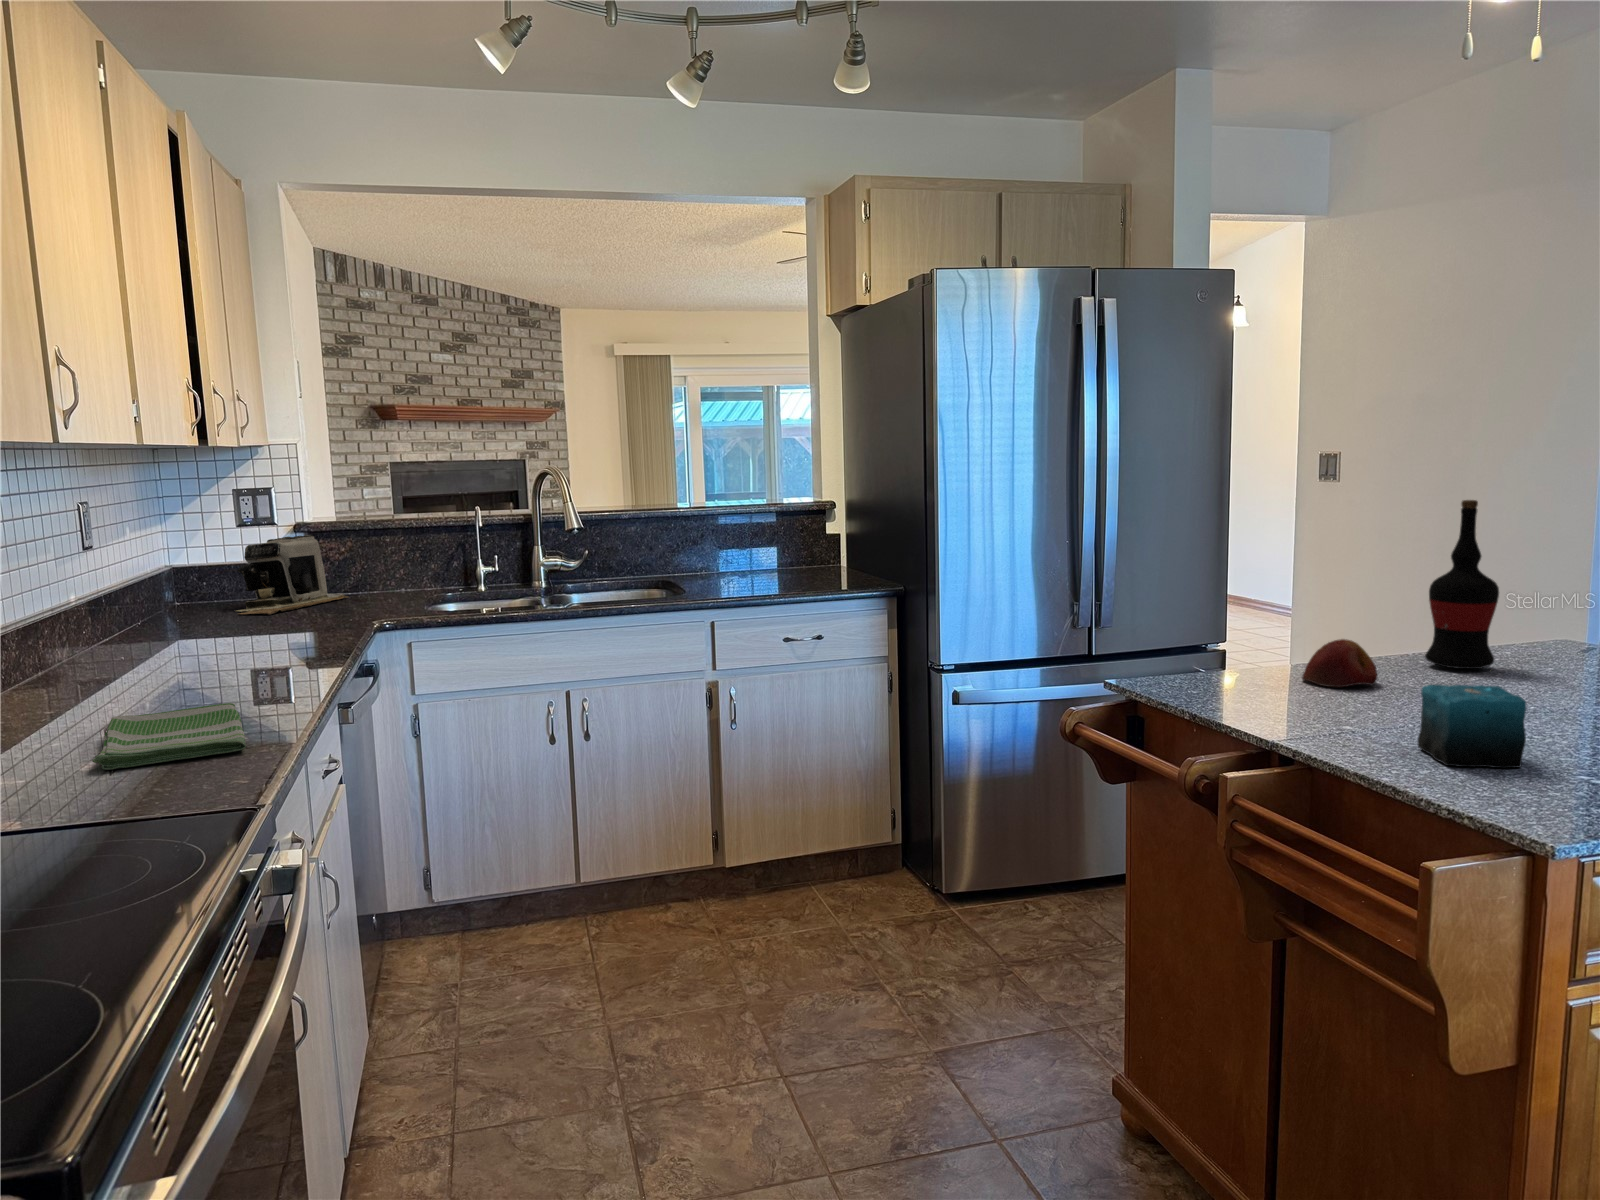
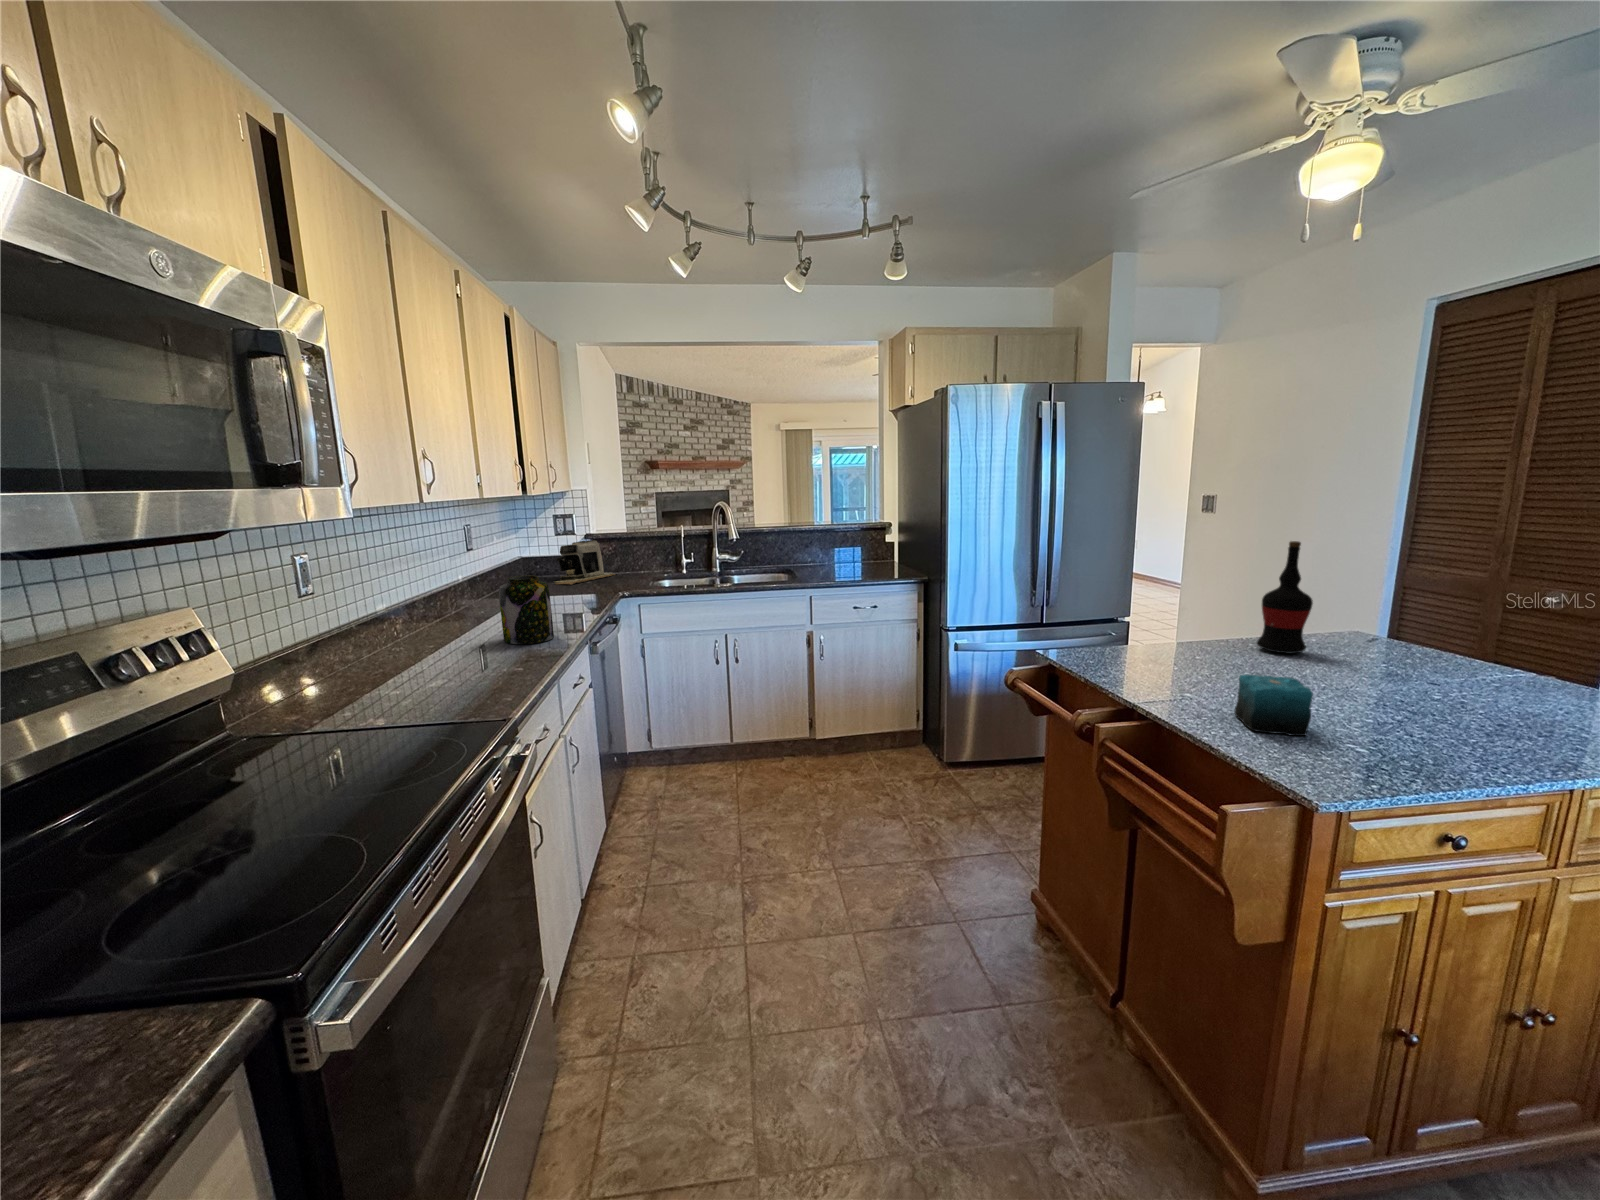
jar: none [172,583,275,706] -> present [499,576,554,644]
apple: present [1302,639,1377,687] -> none [1166,632,1218,663]
dish towel: present [92,703,246,770] -> none [443,645,528,684]

